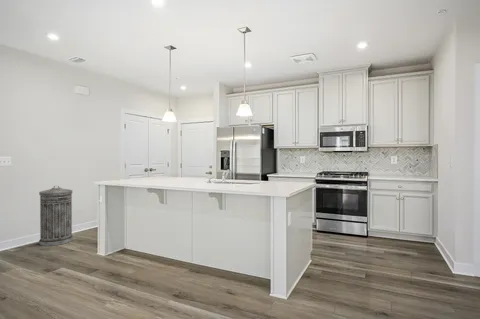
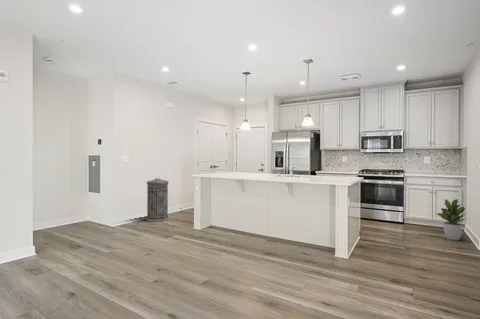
potted plant: none [404,209,443,261] -> present [437,199,465,240]

